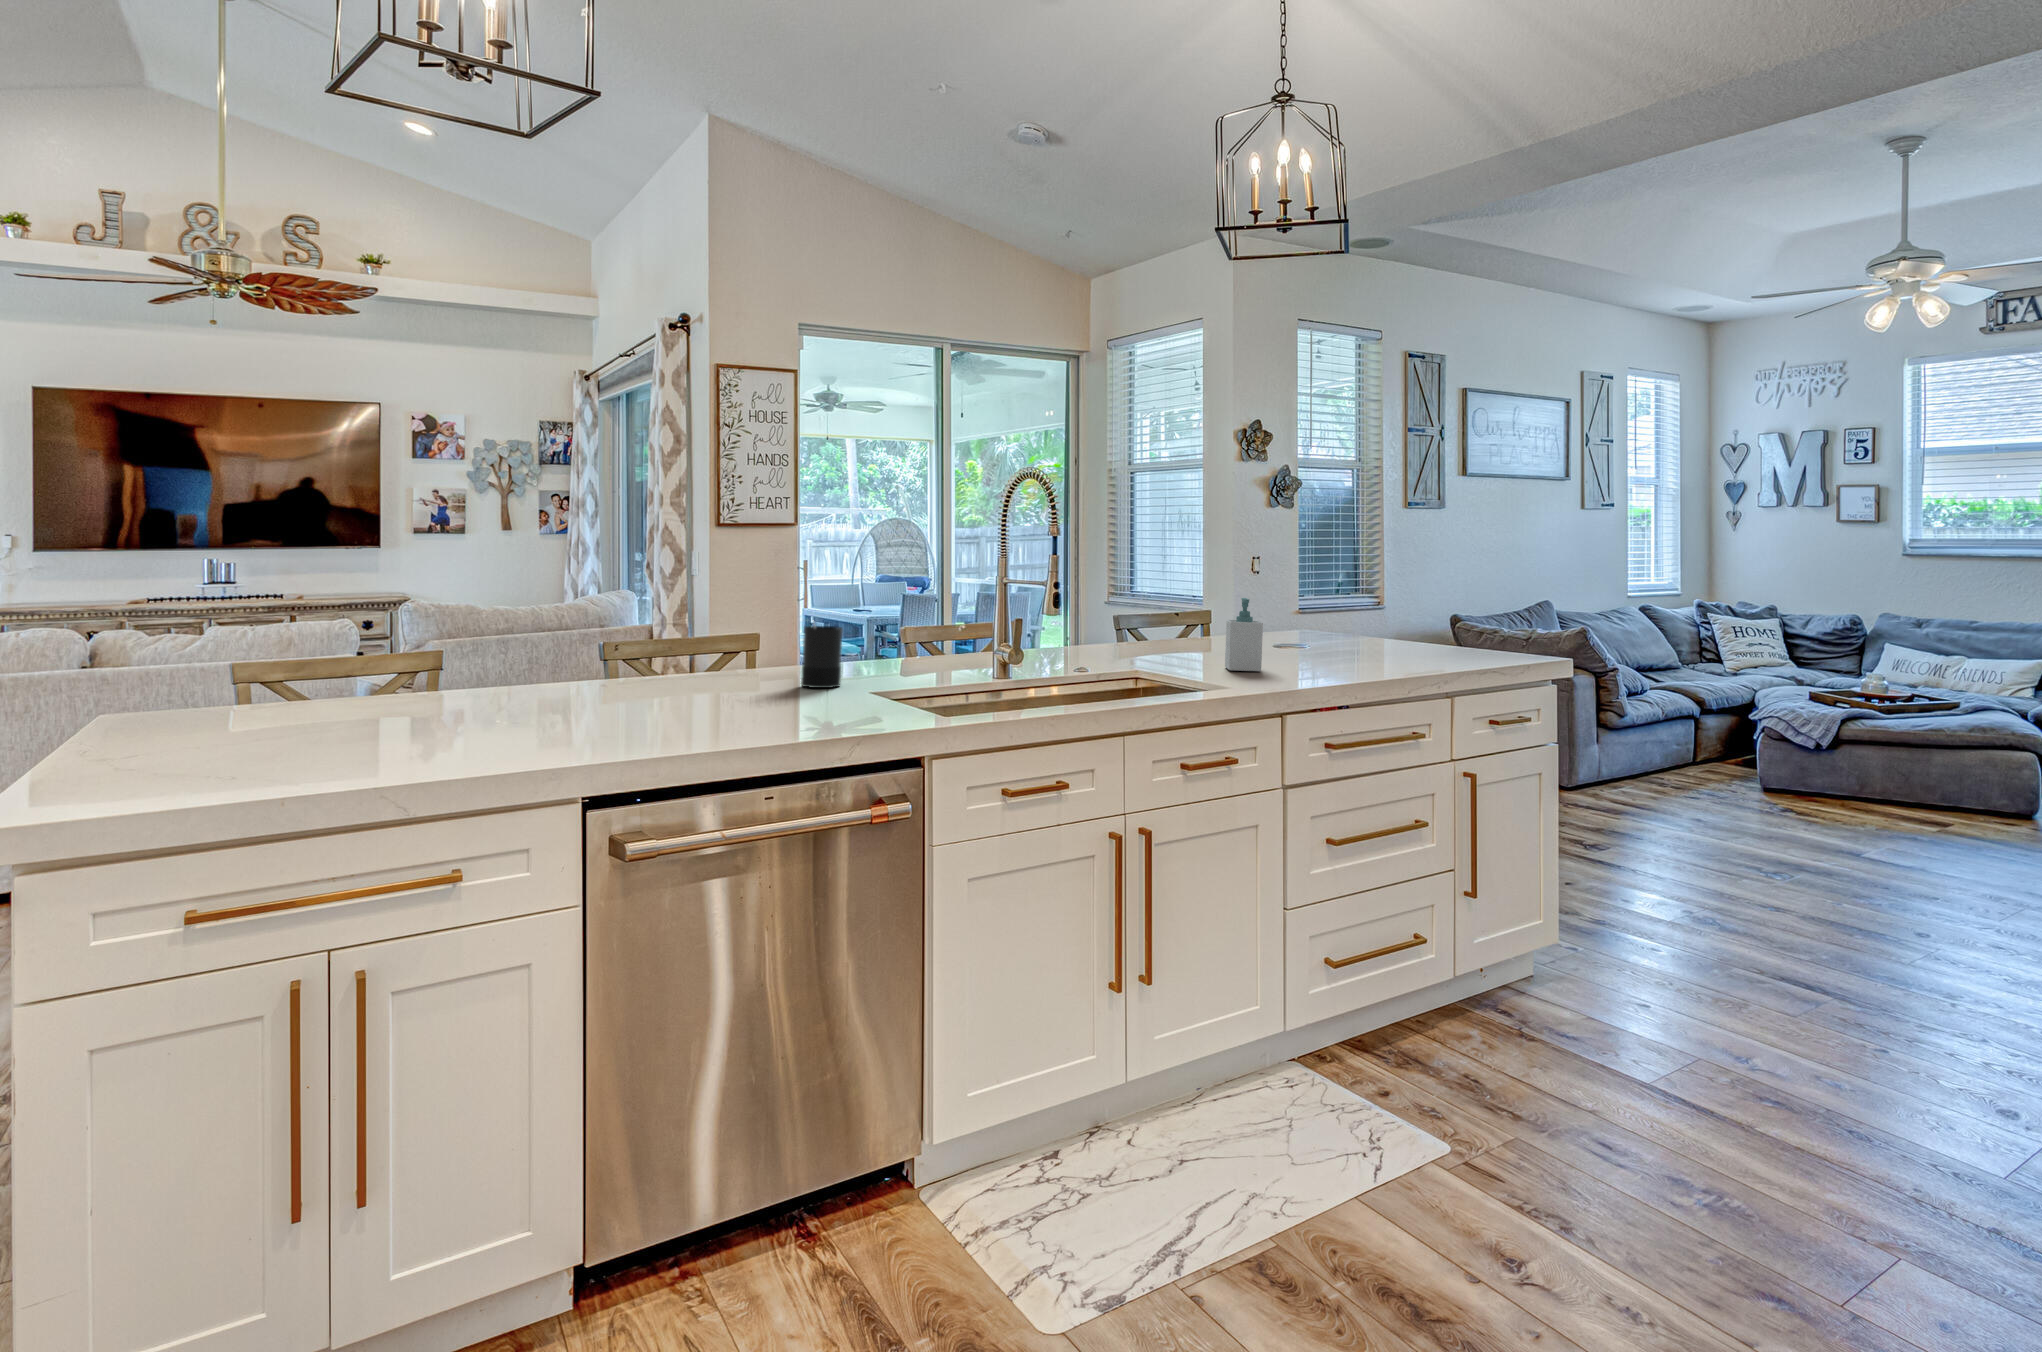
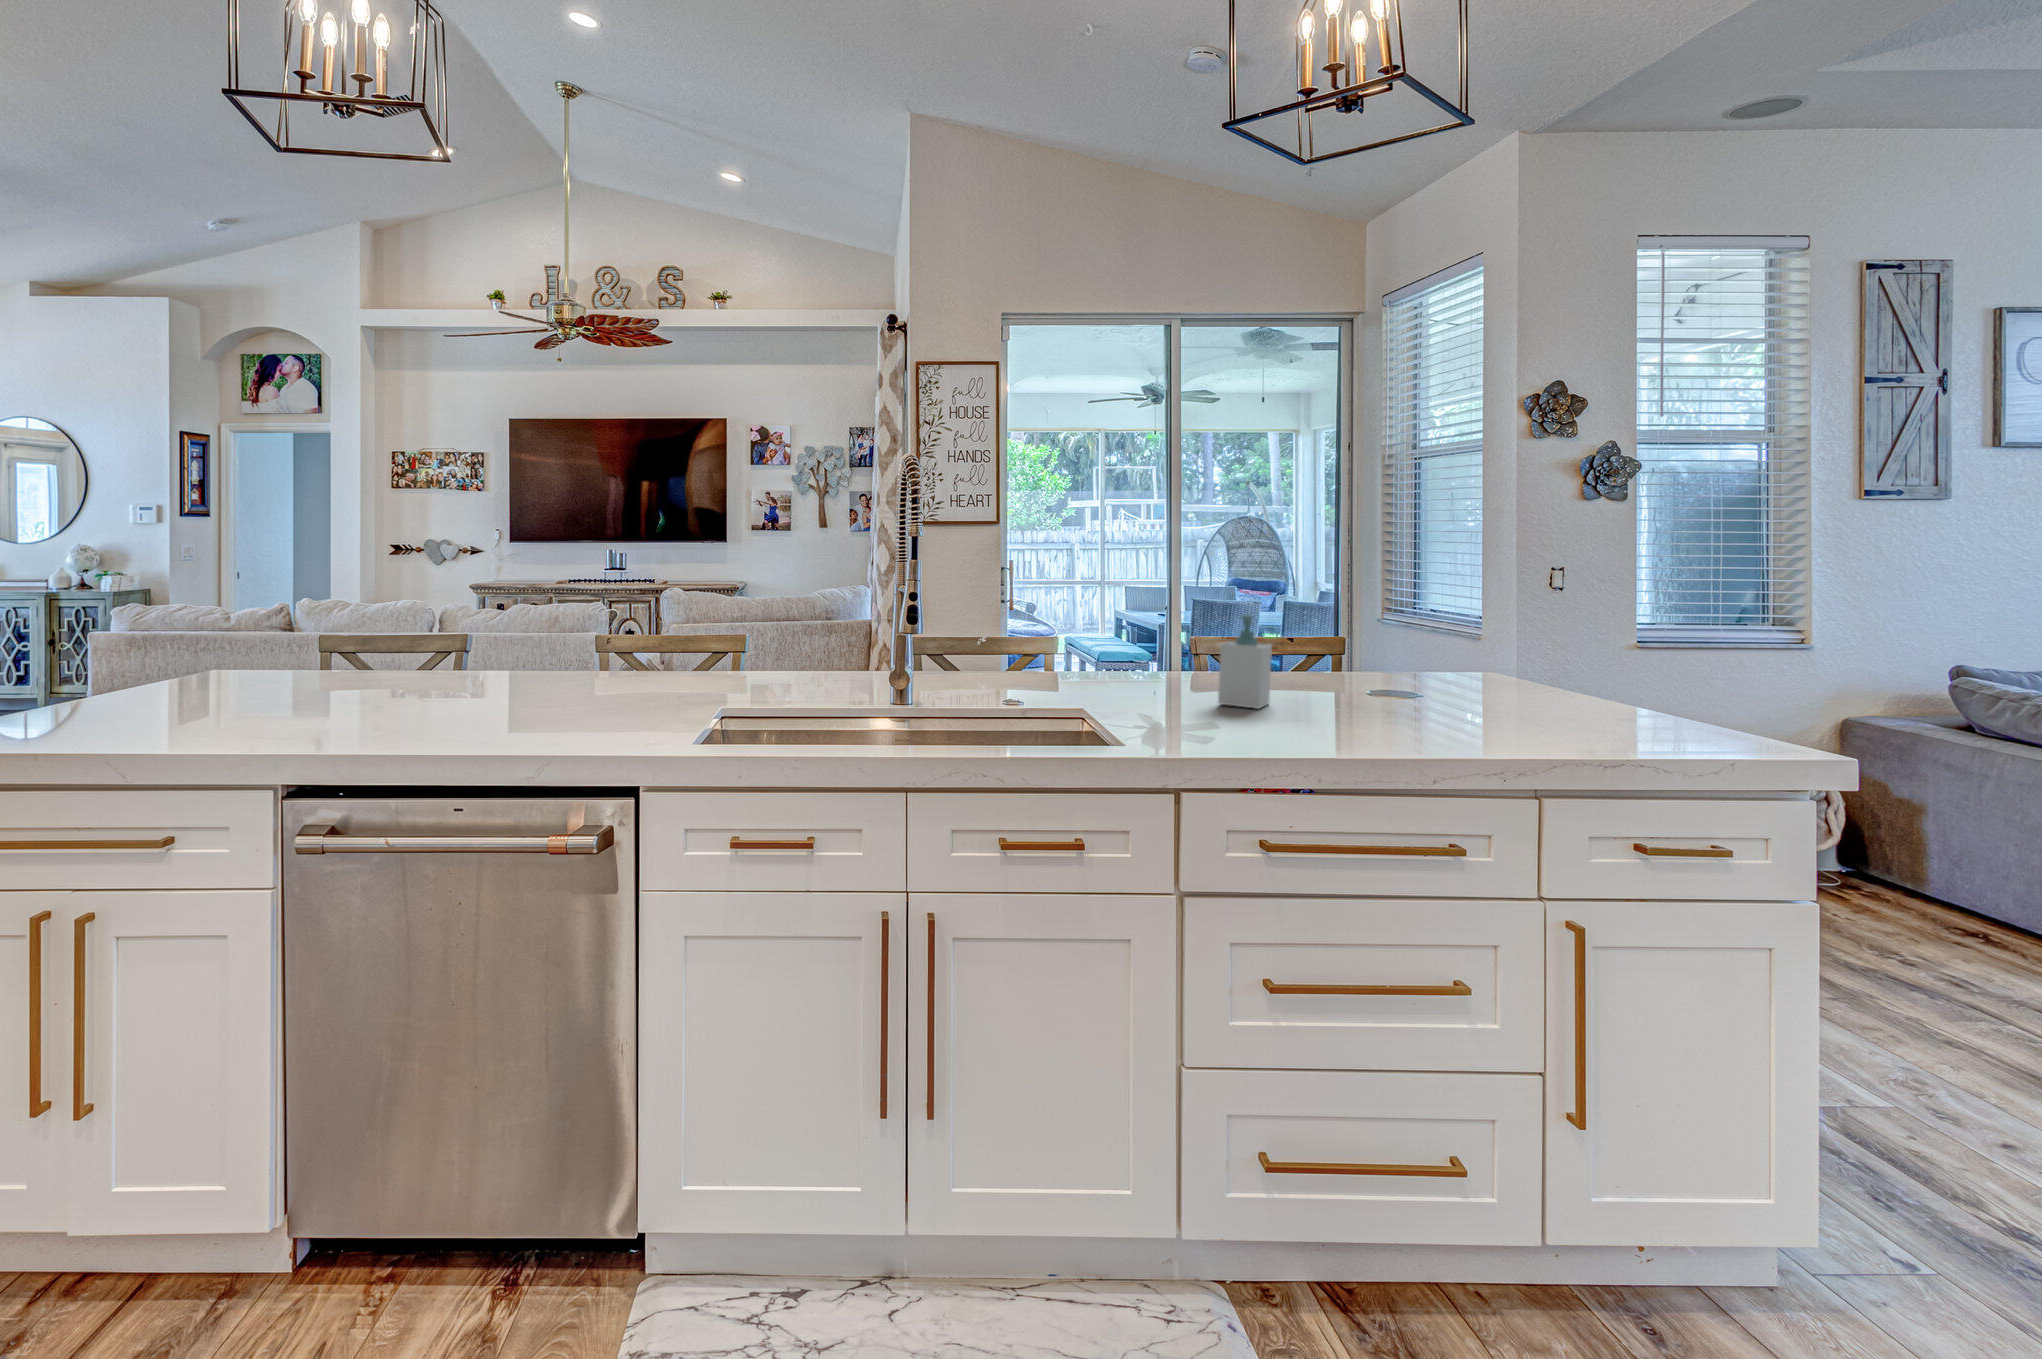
candle: present [801,625,843,688] -> none [729,616,770,685]

